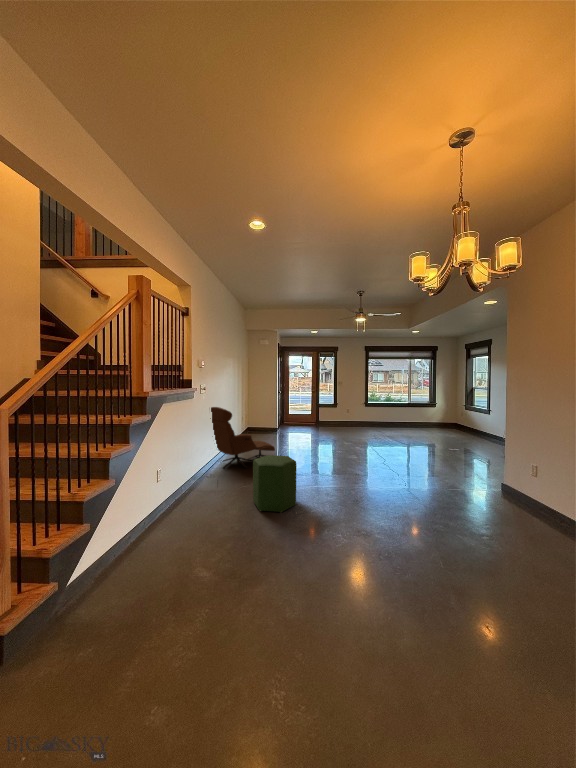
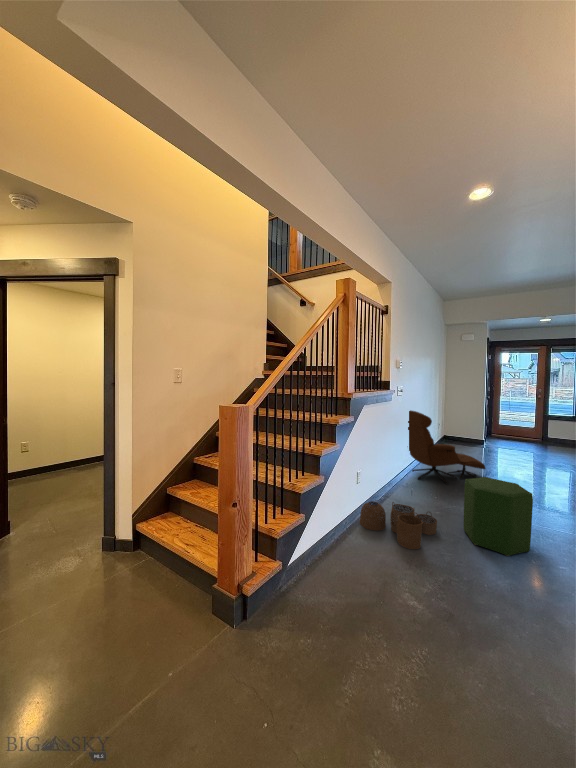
woven basket: none [162,492,233,530] -> present [360,501,437,549]

